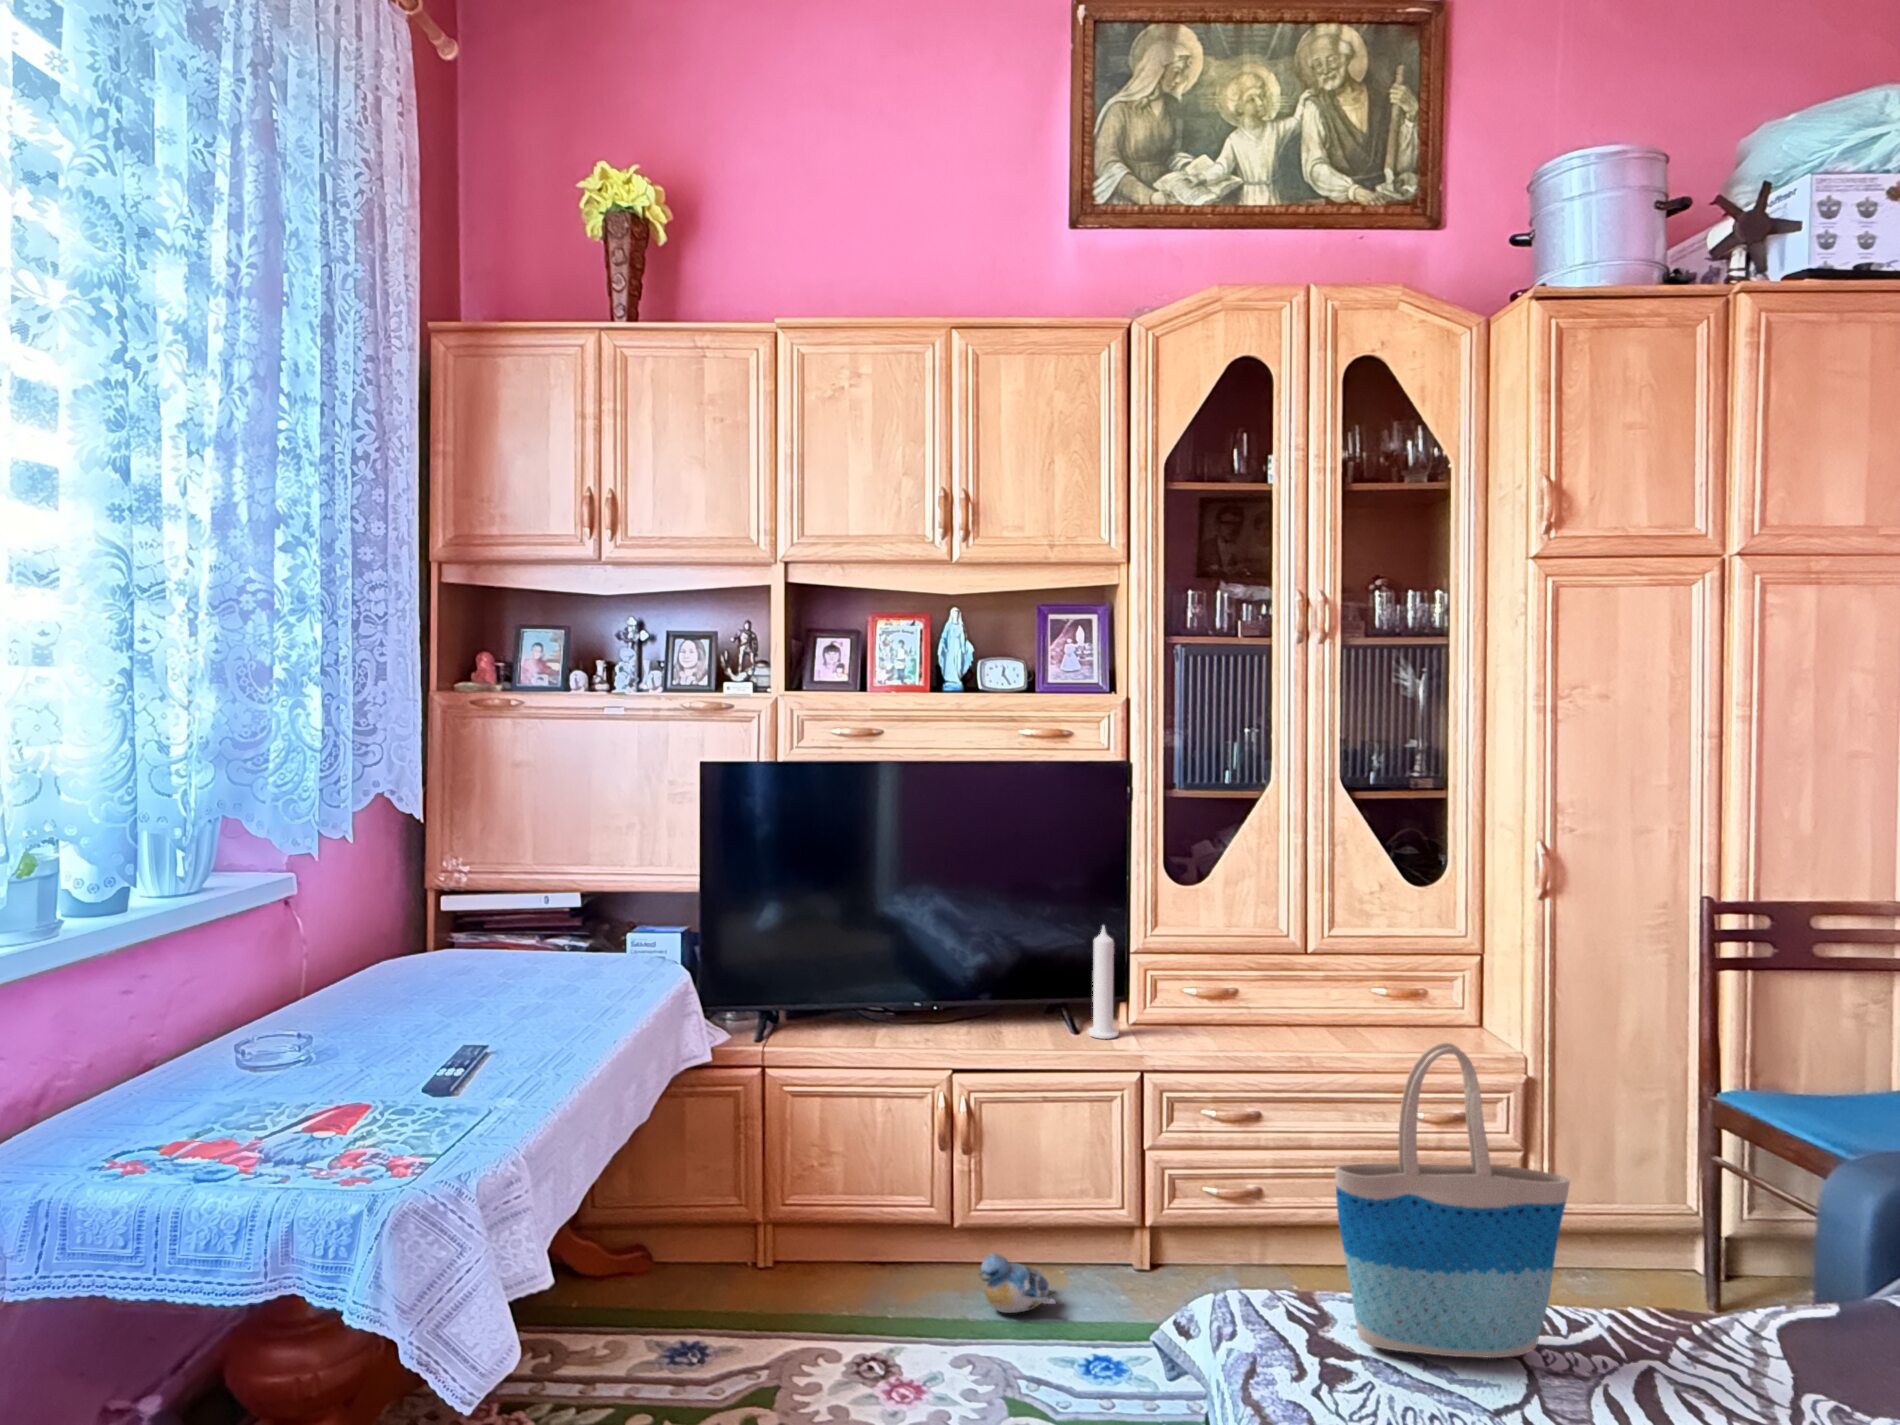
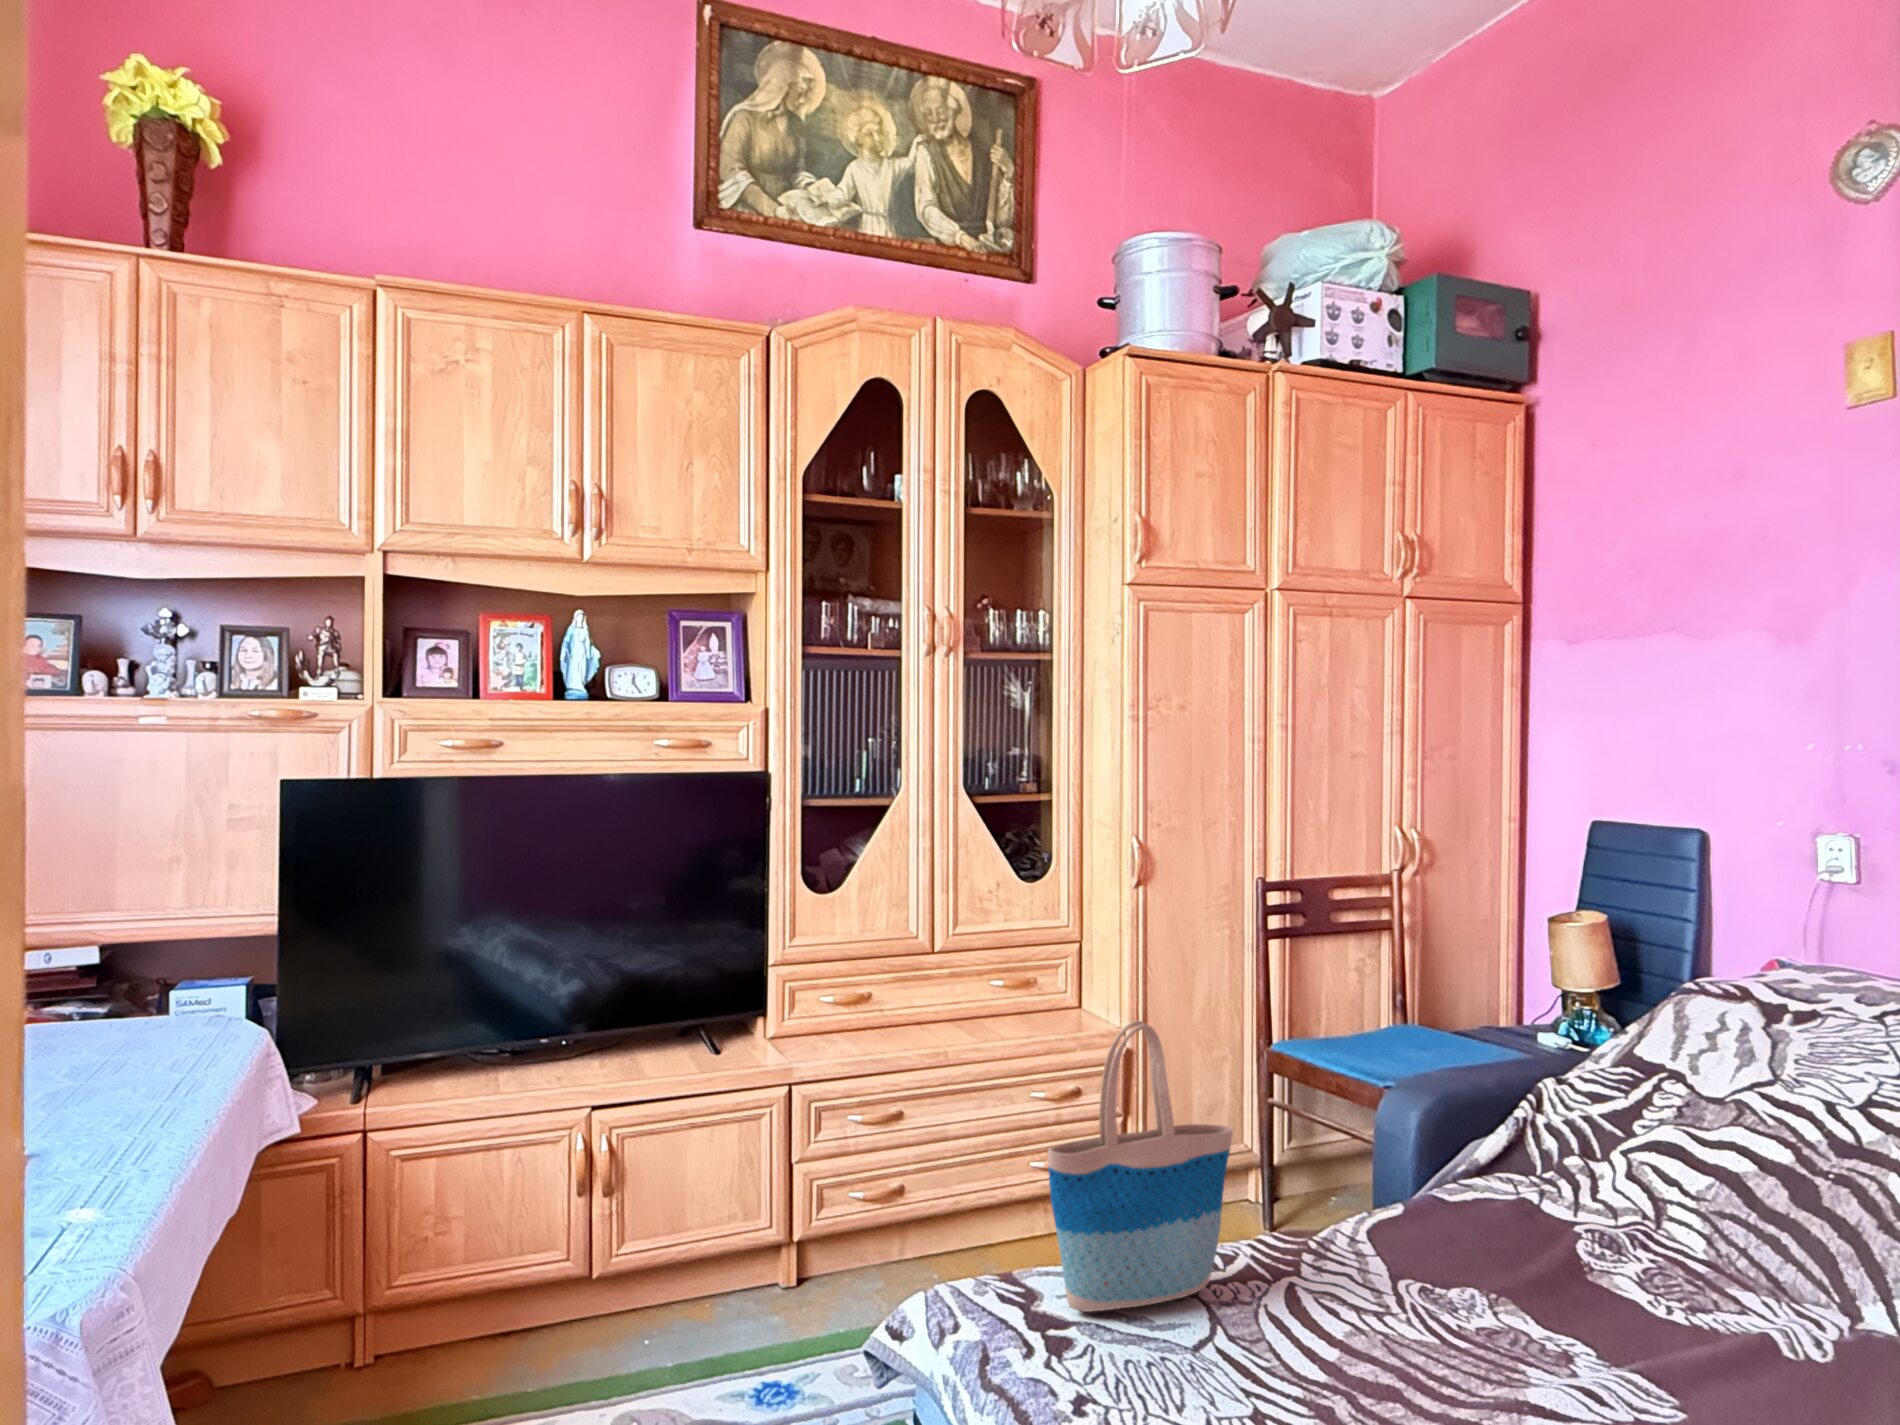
candle: present [1088,926,1119,1039] -> none [732,940,764,1056]
plush toy: present [979,1254,1056,1313] -> none [627,1299,712,1360]

